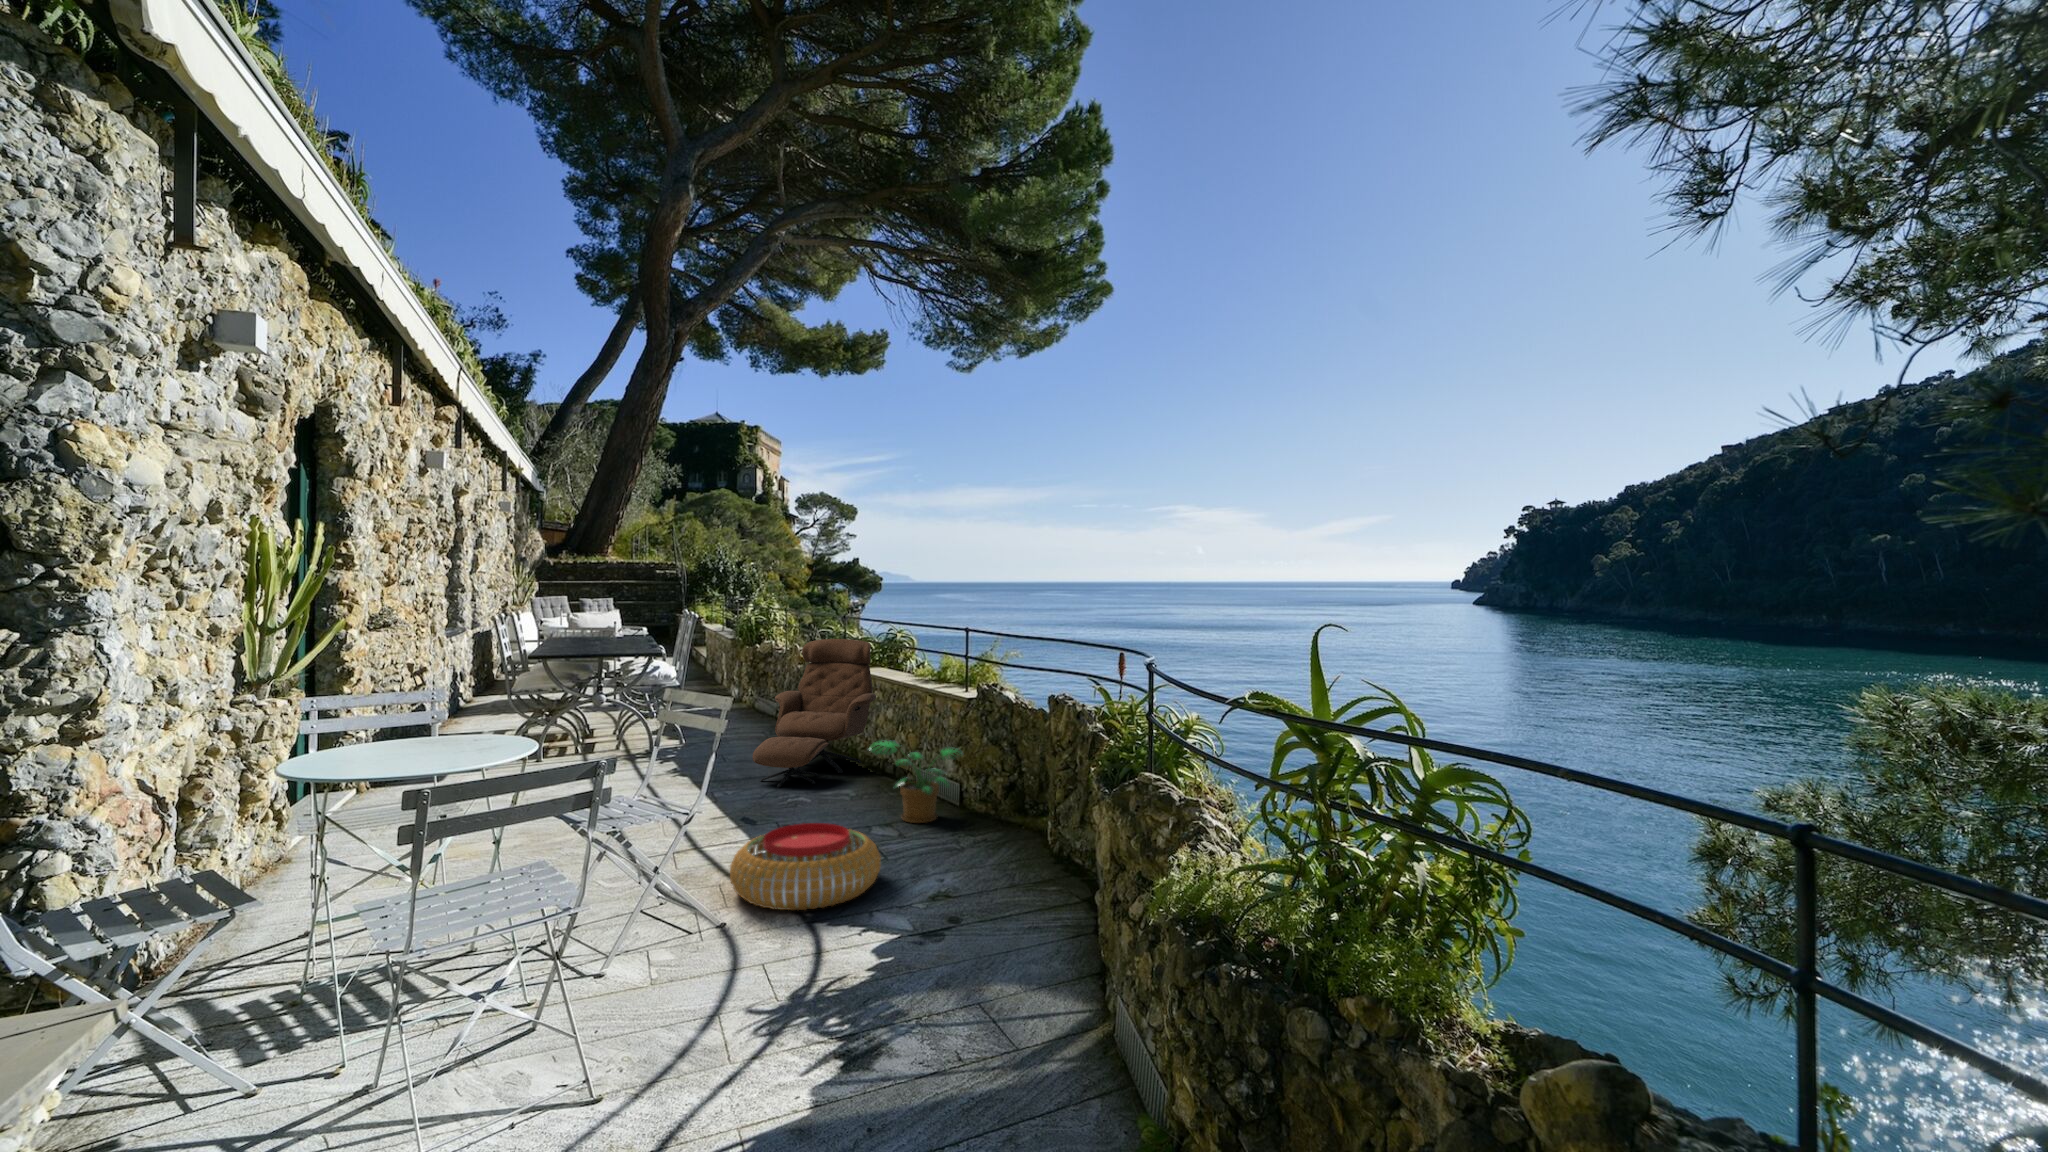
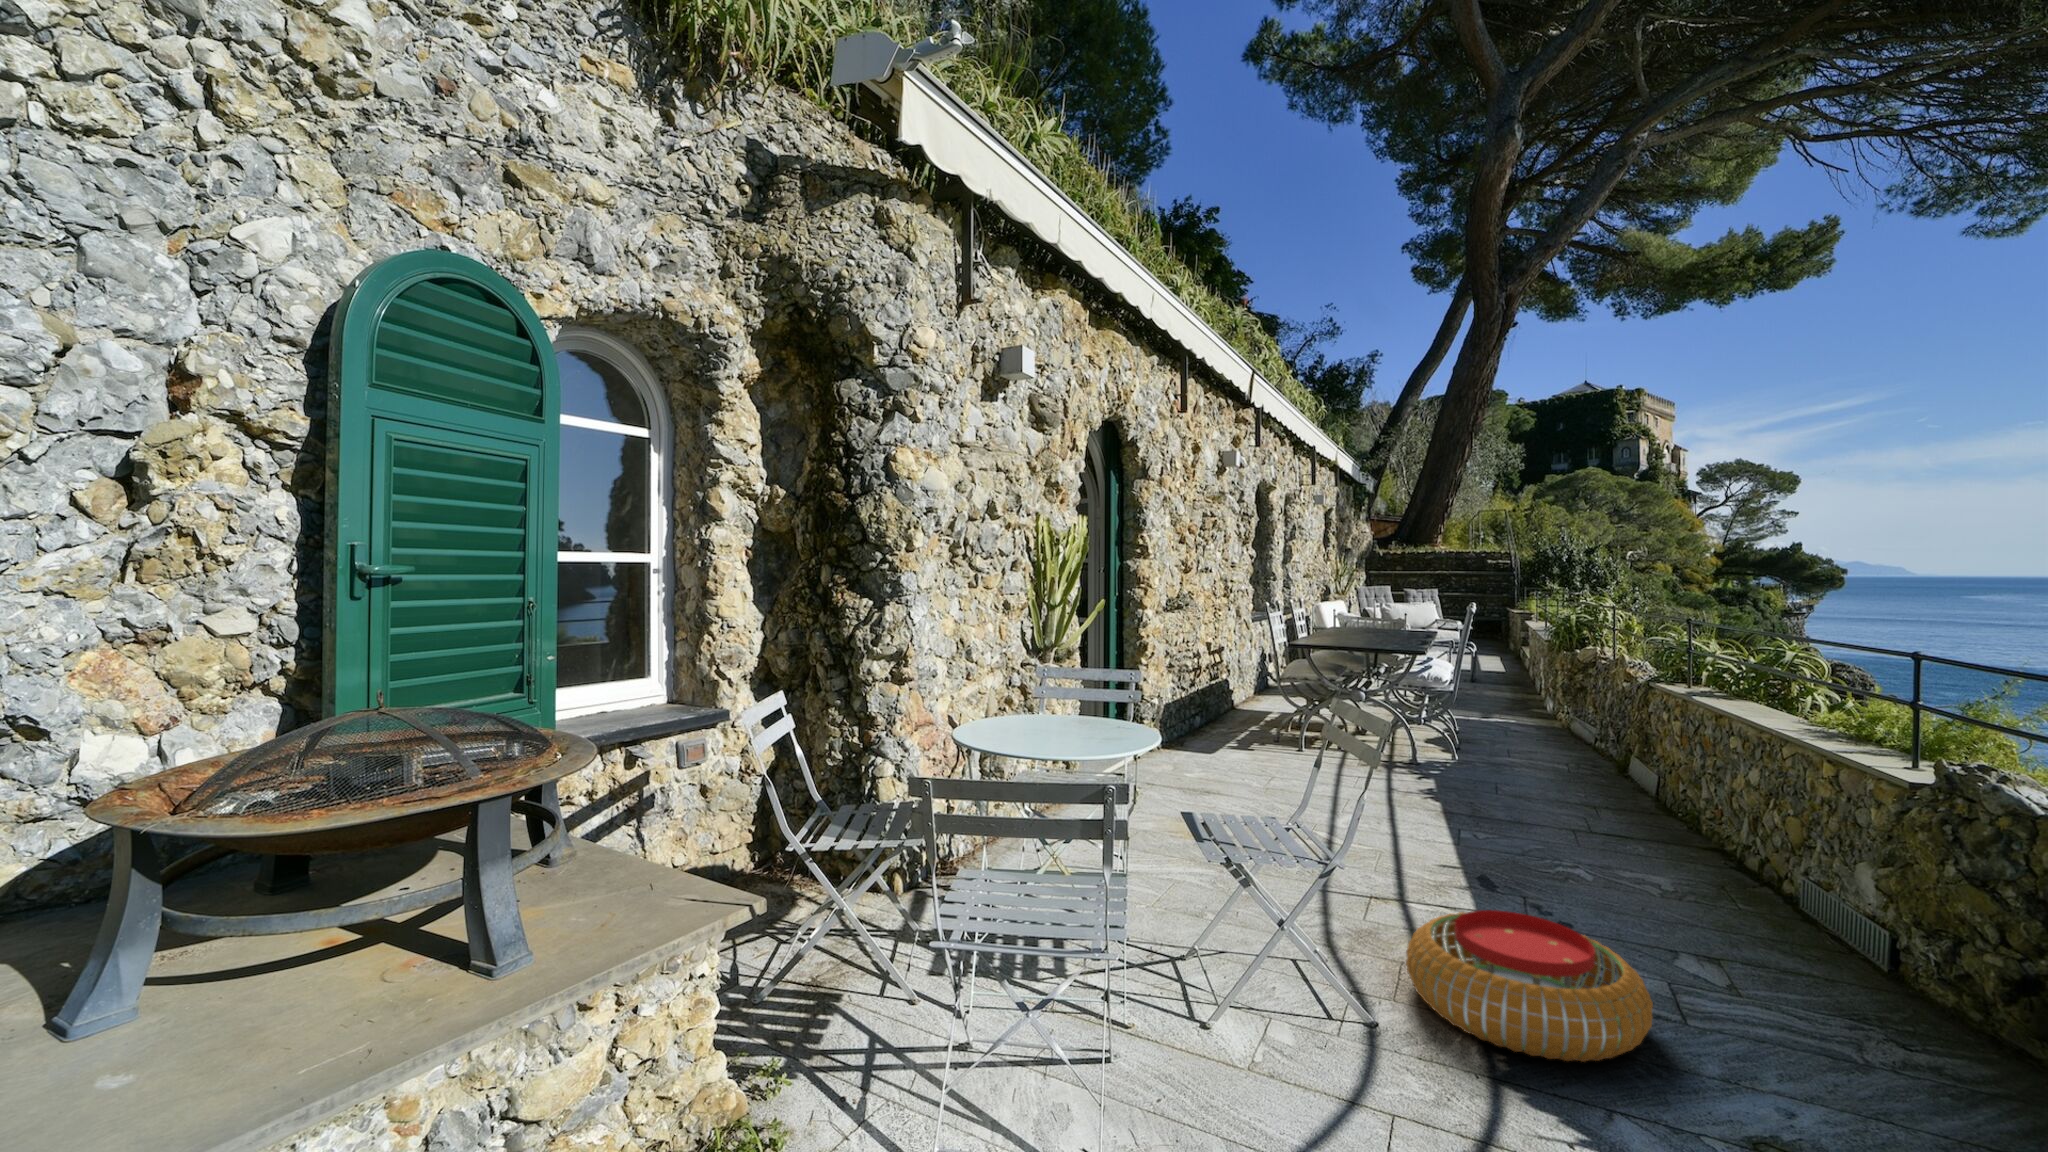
lounge chair: present [753,639,876,787] -> none [1517,652,1731,851]
potted plant: present [869,740,963,823] -> none [1678,815,1885,973]

